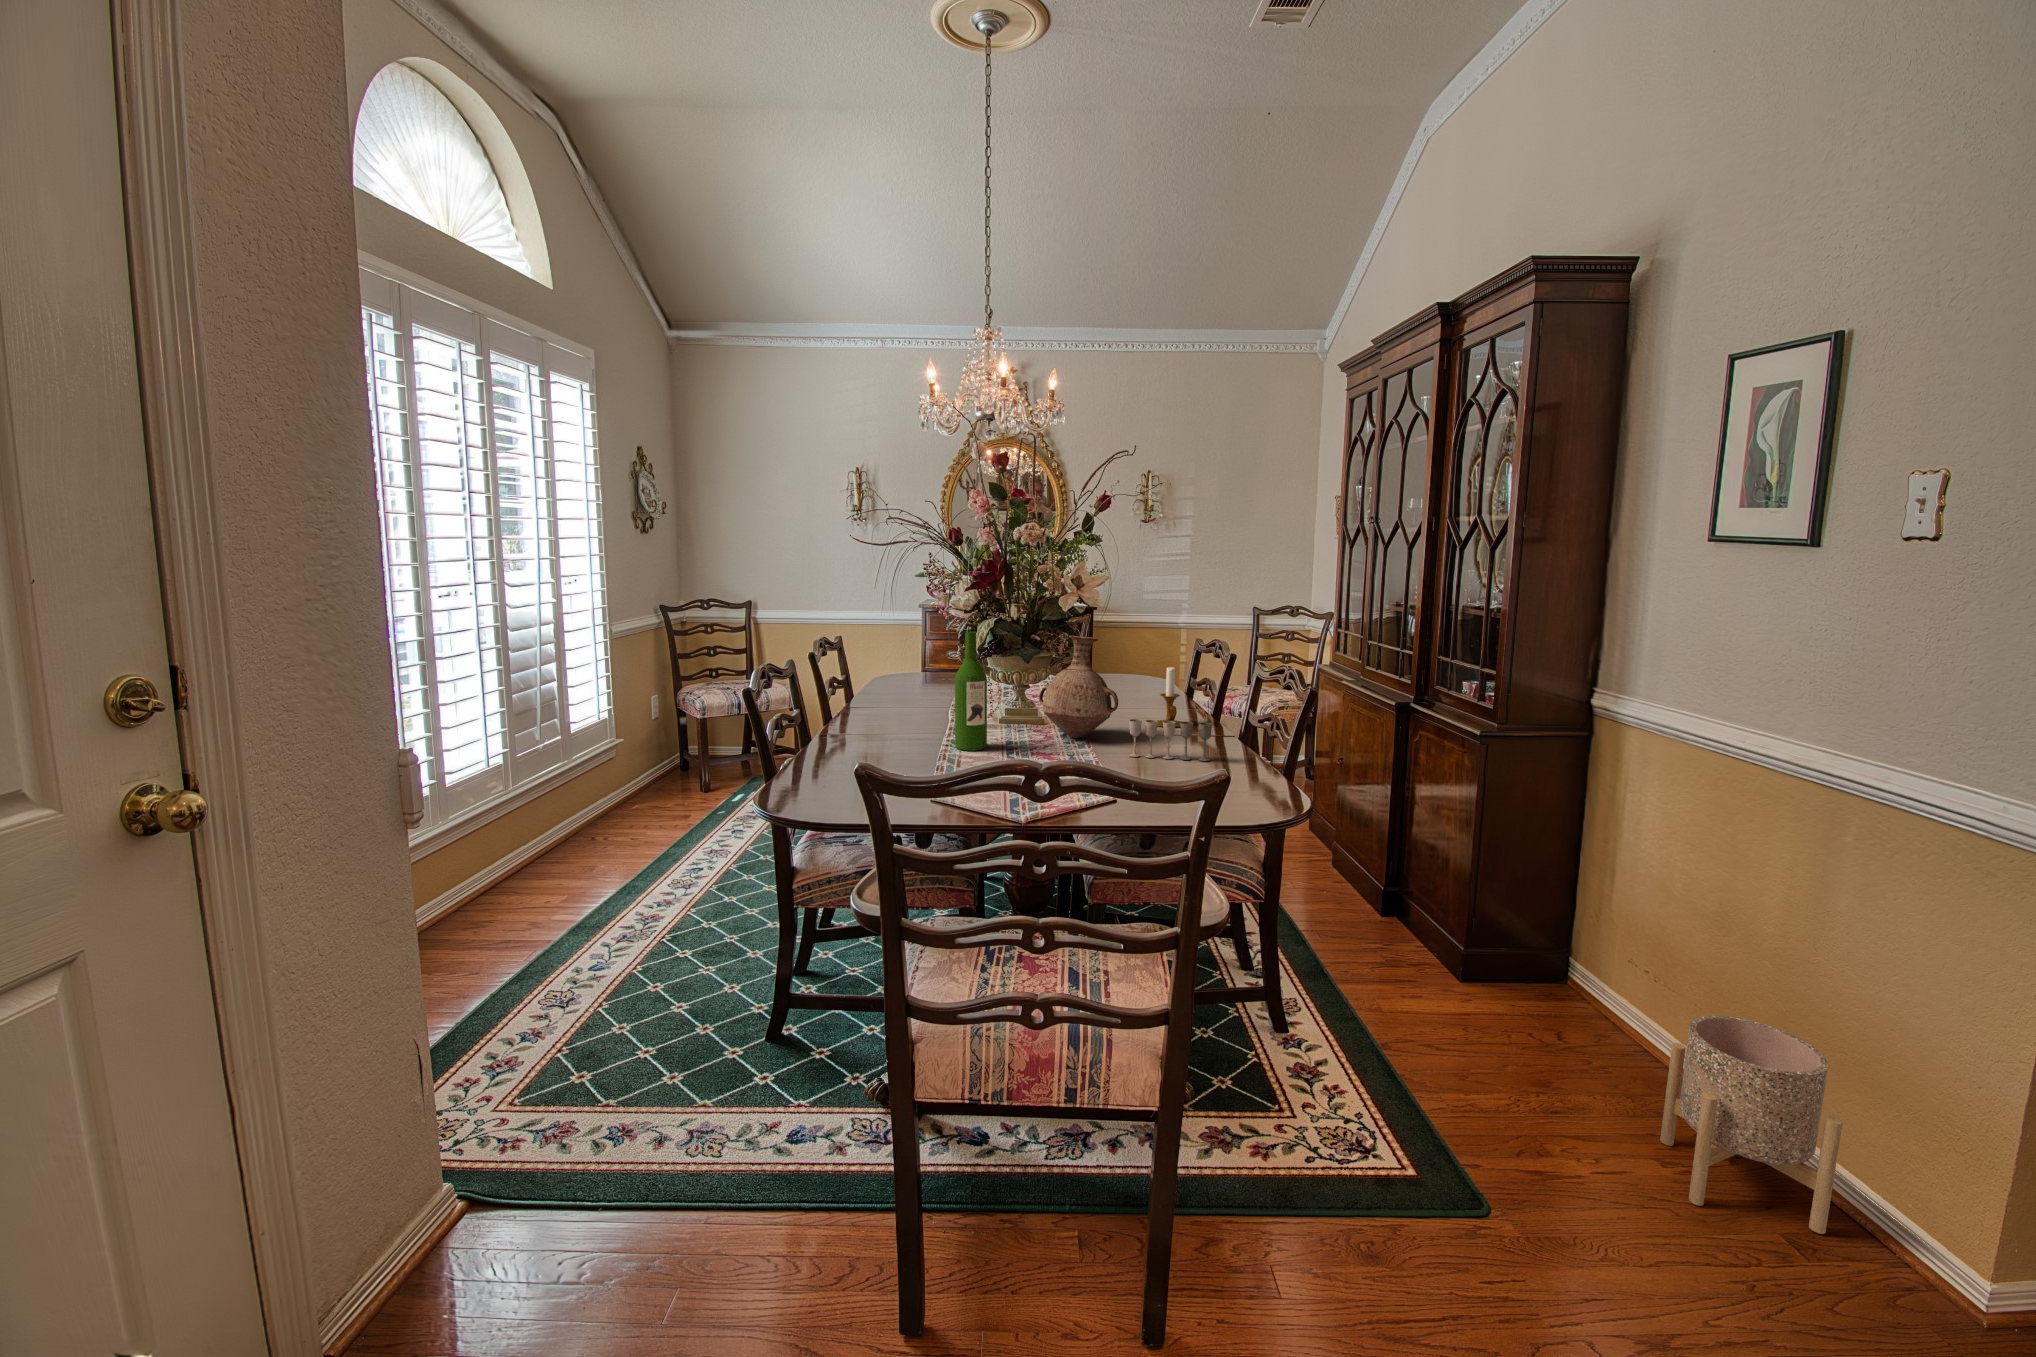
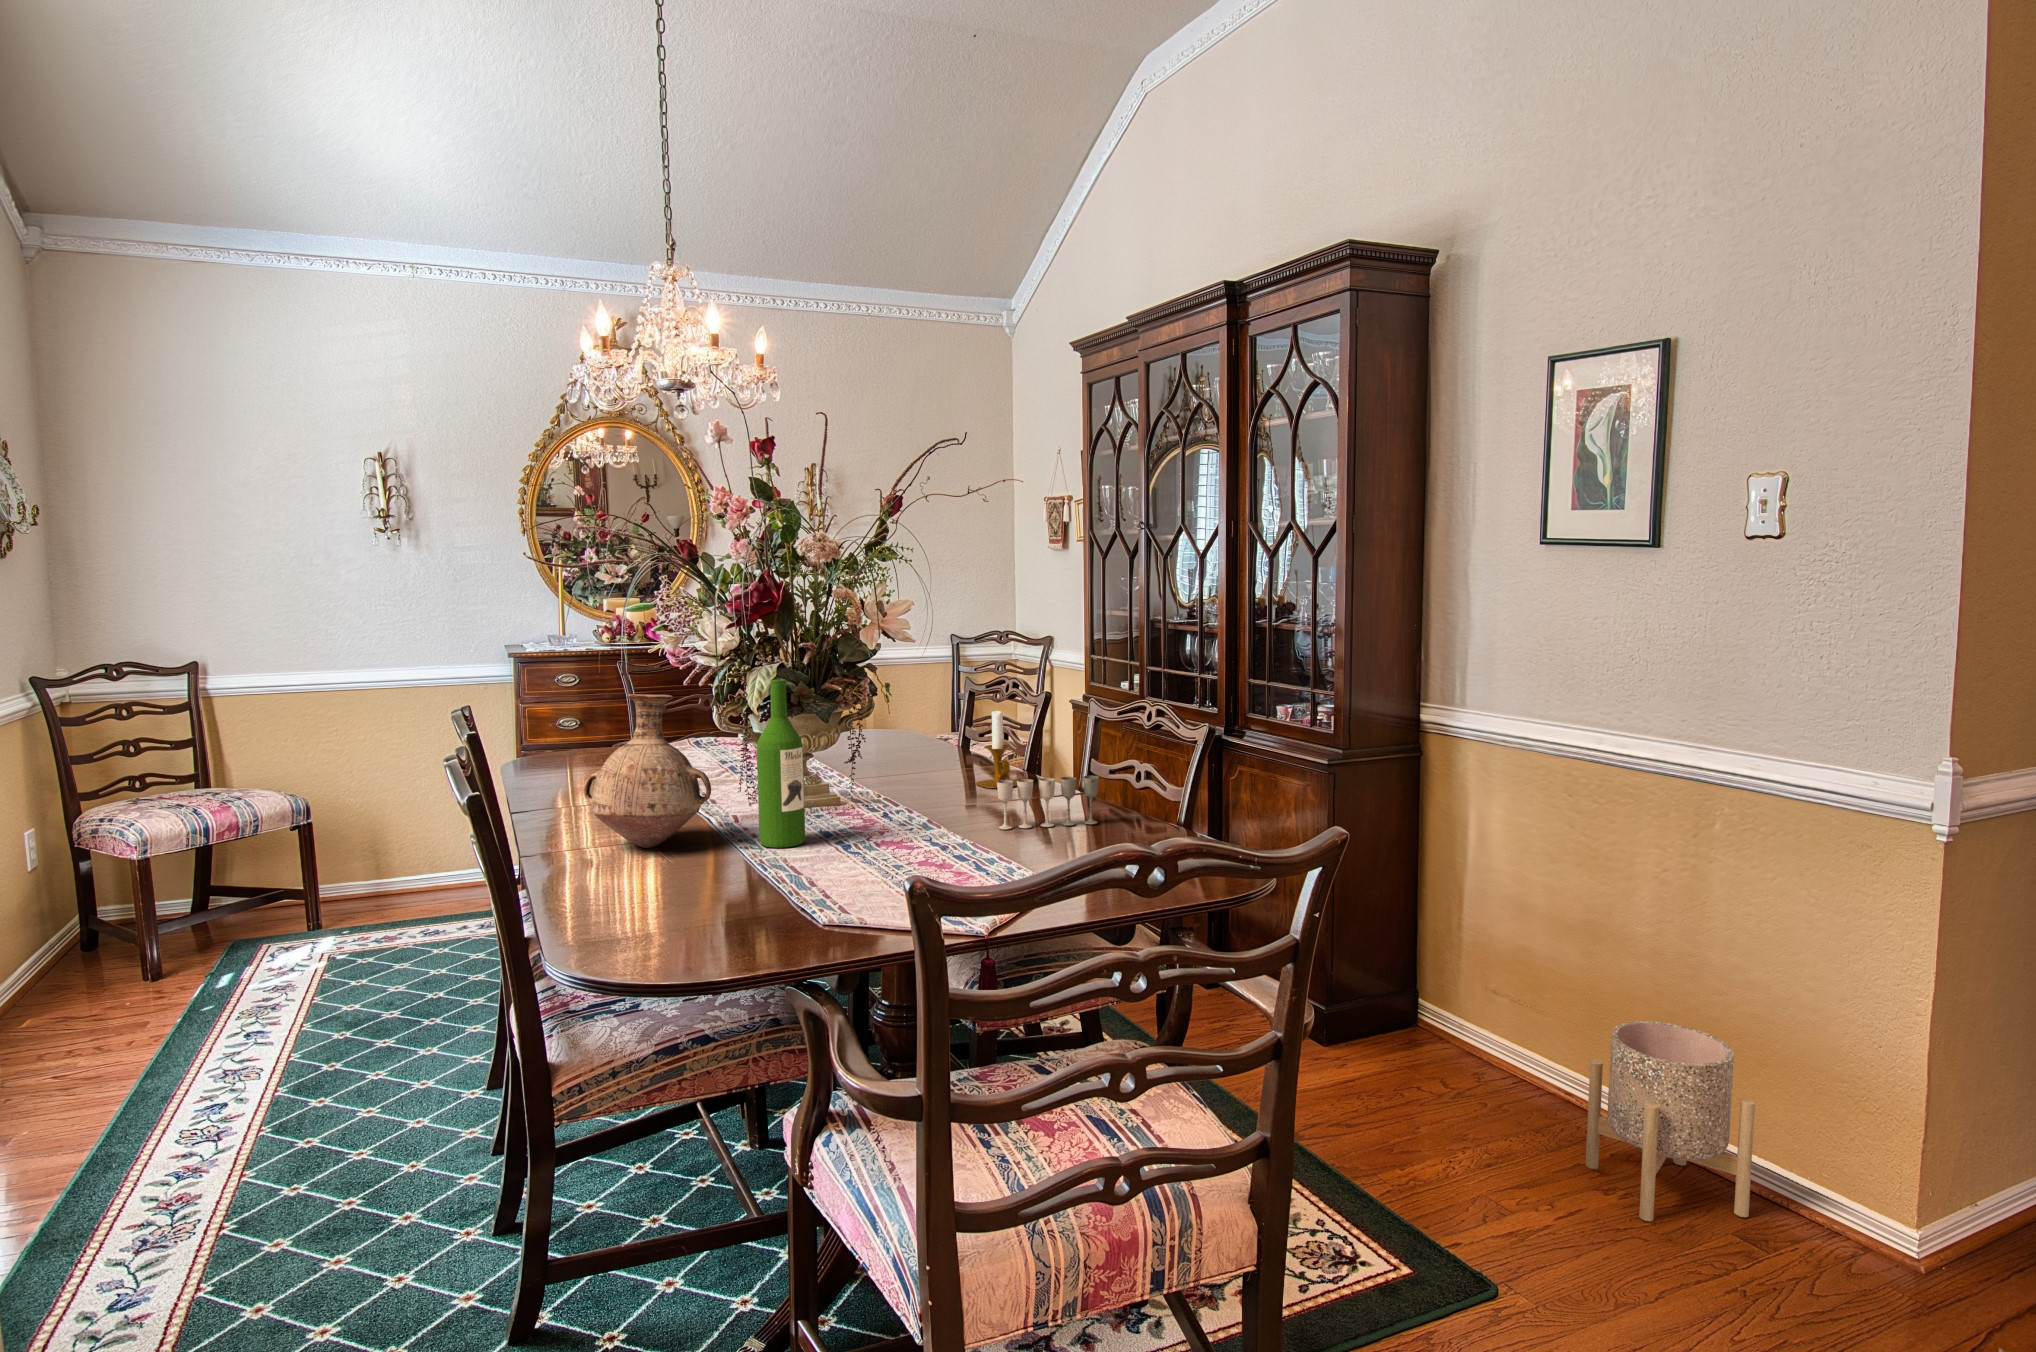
vase: present [1039,636,1118,738] -> present [583,694,711,848]

